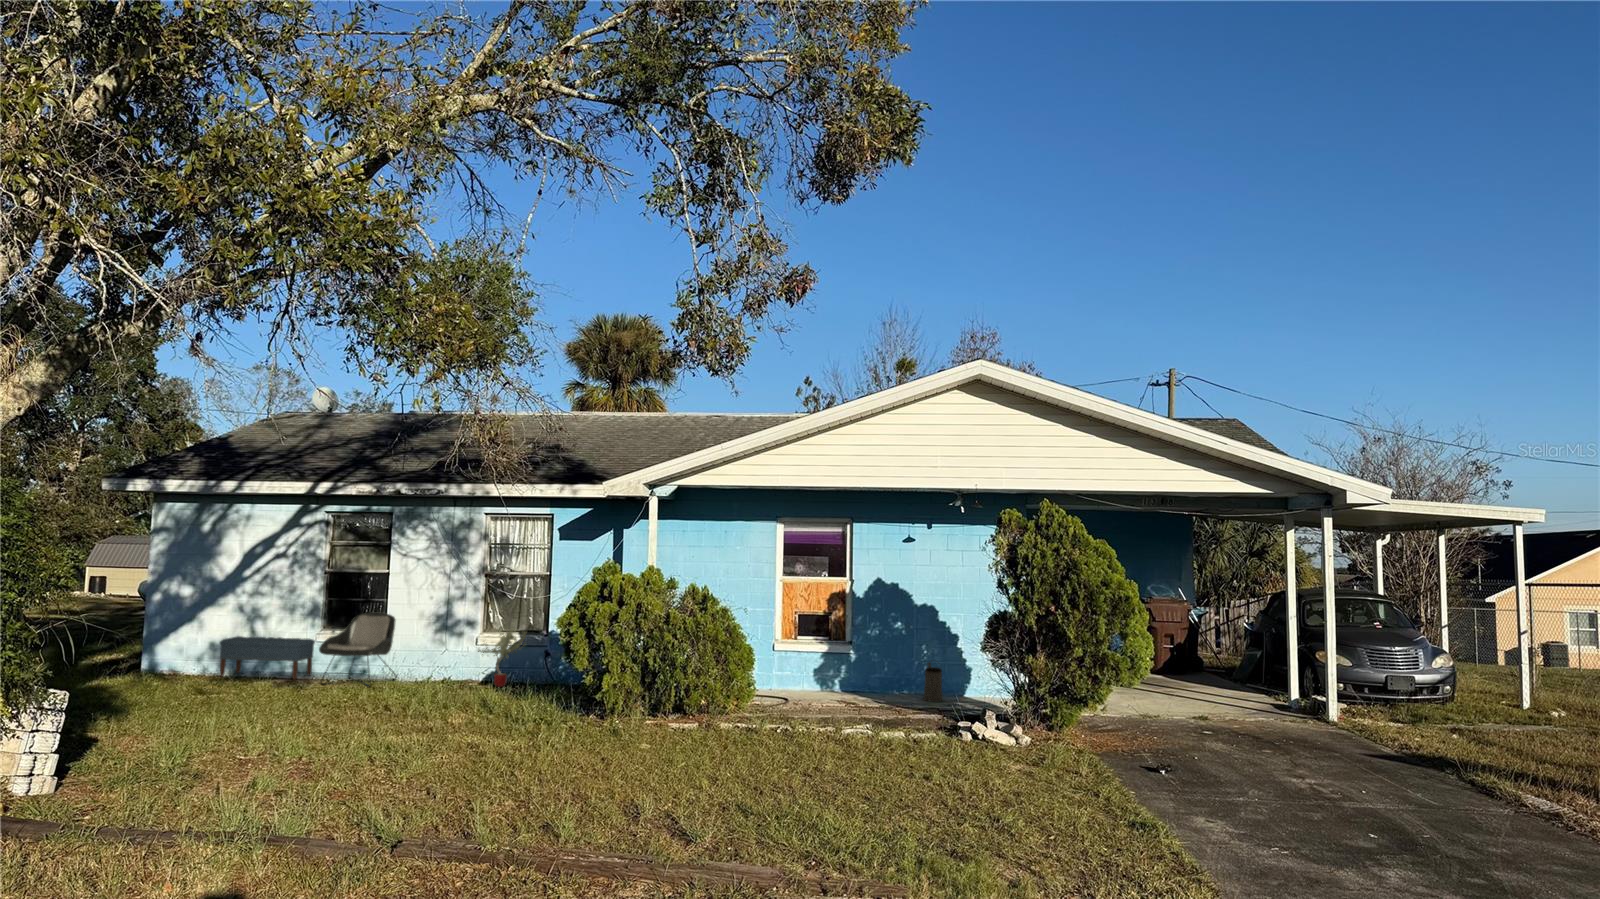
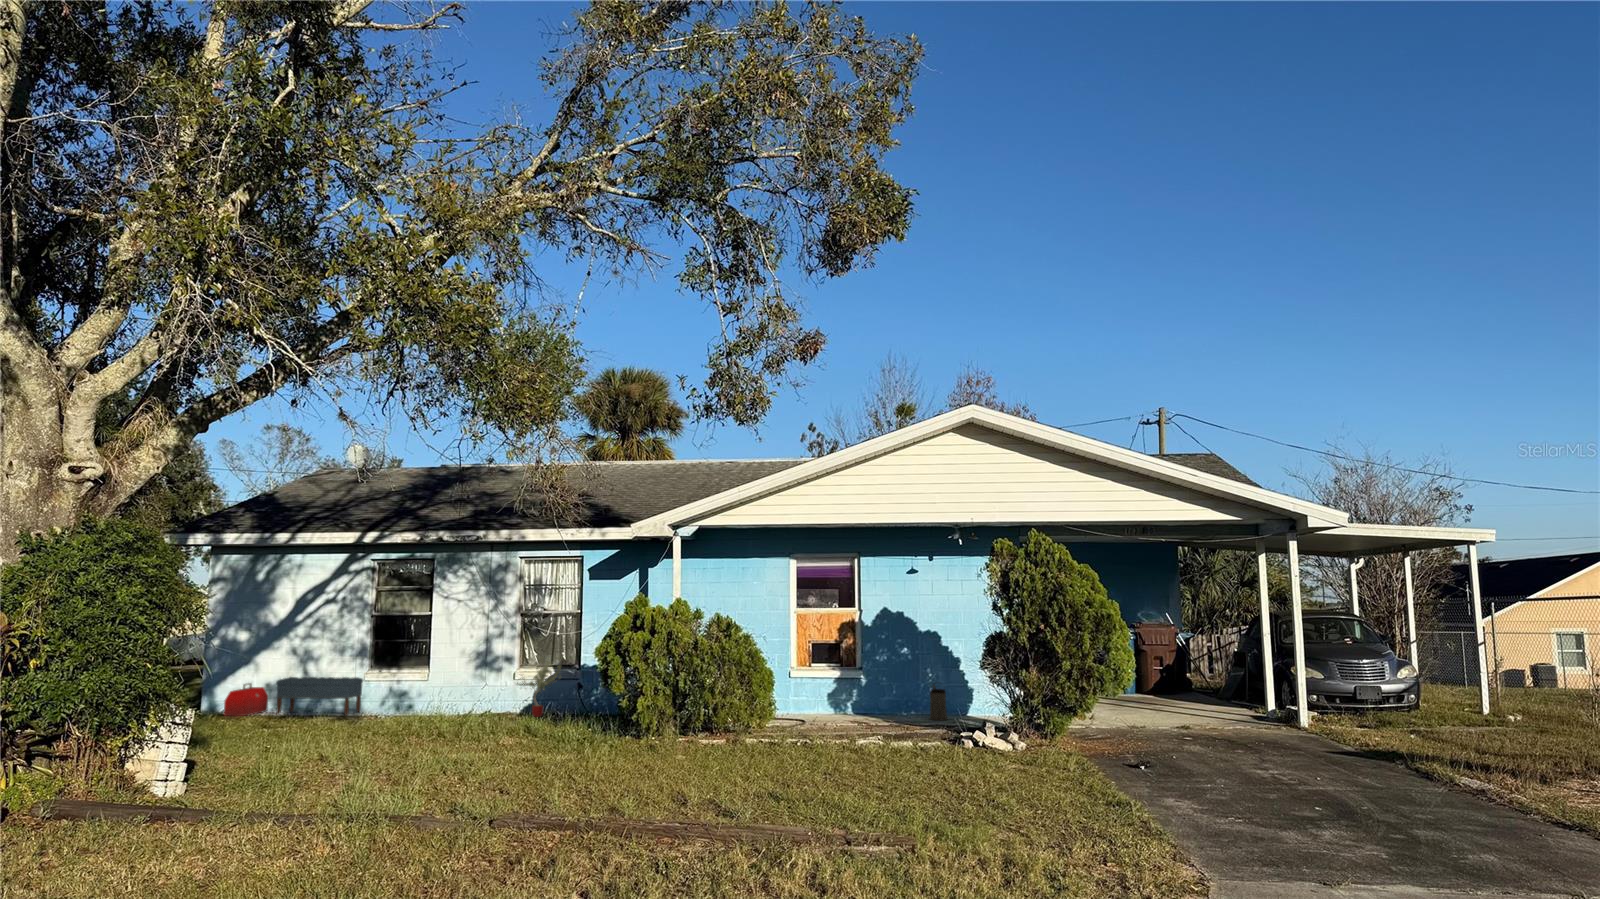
lounge chair: present [319,612,396,687] -> none [371,651,441,720]
toolbox: none [162,642,213,678] -> present [224,683,268,716]

